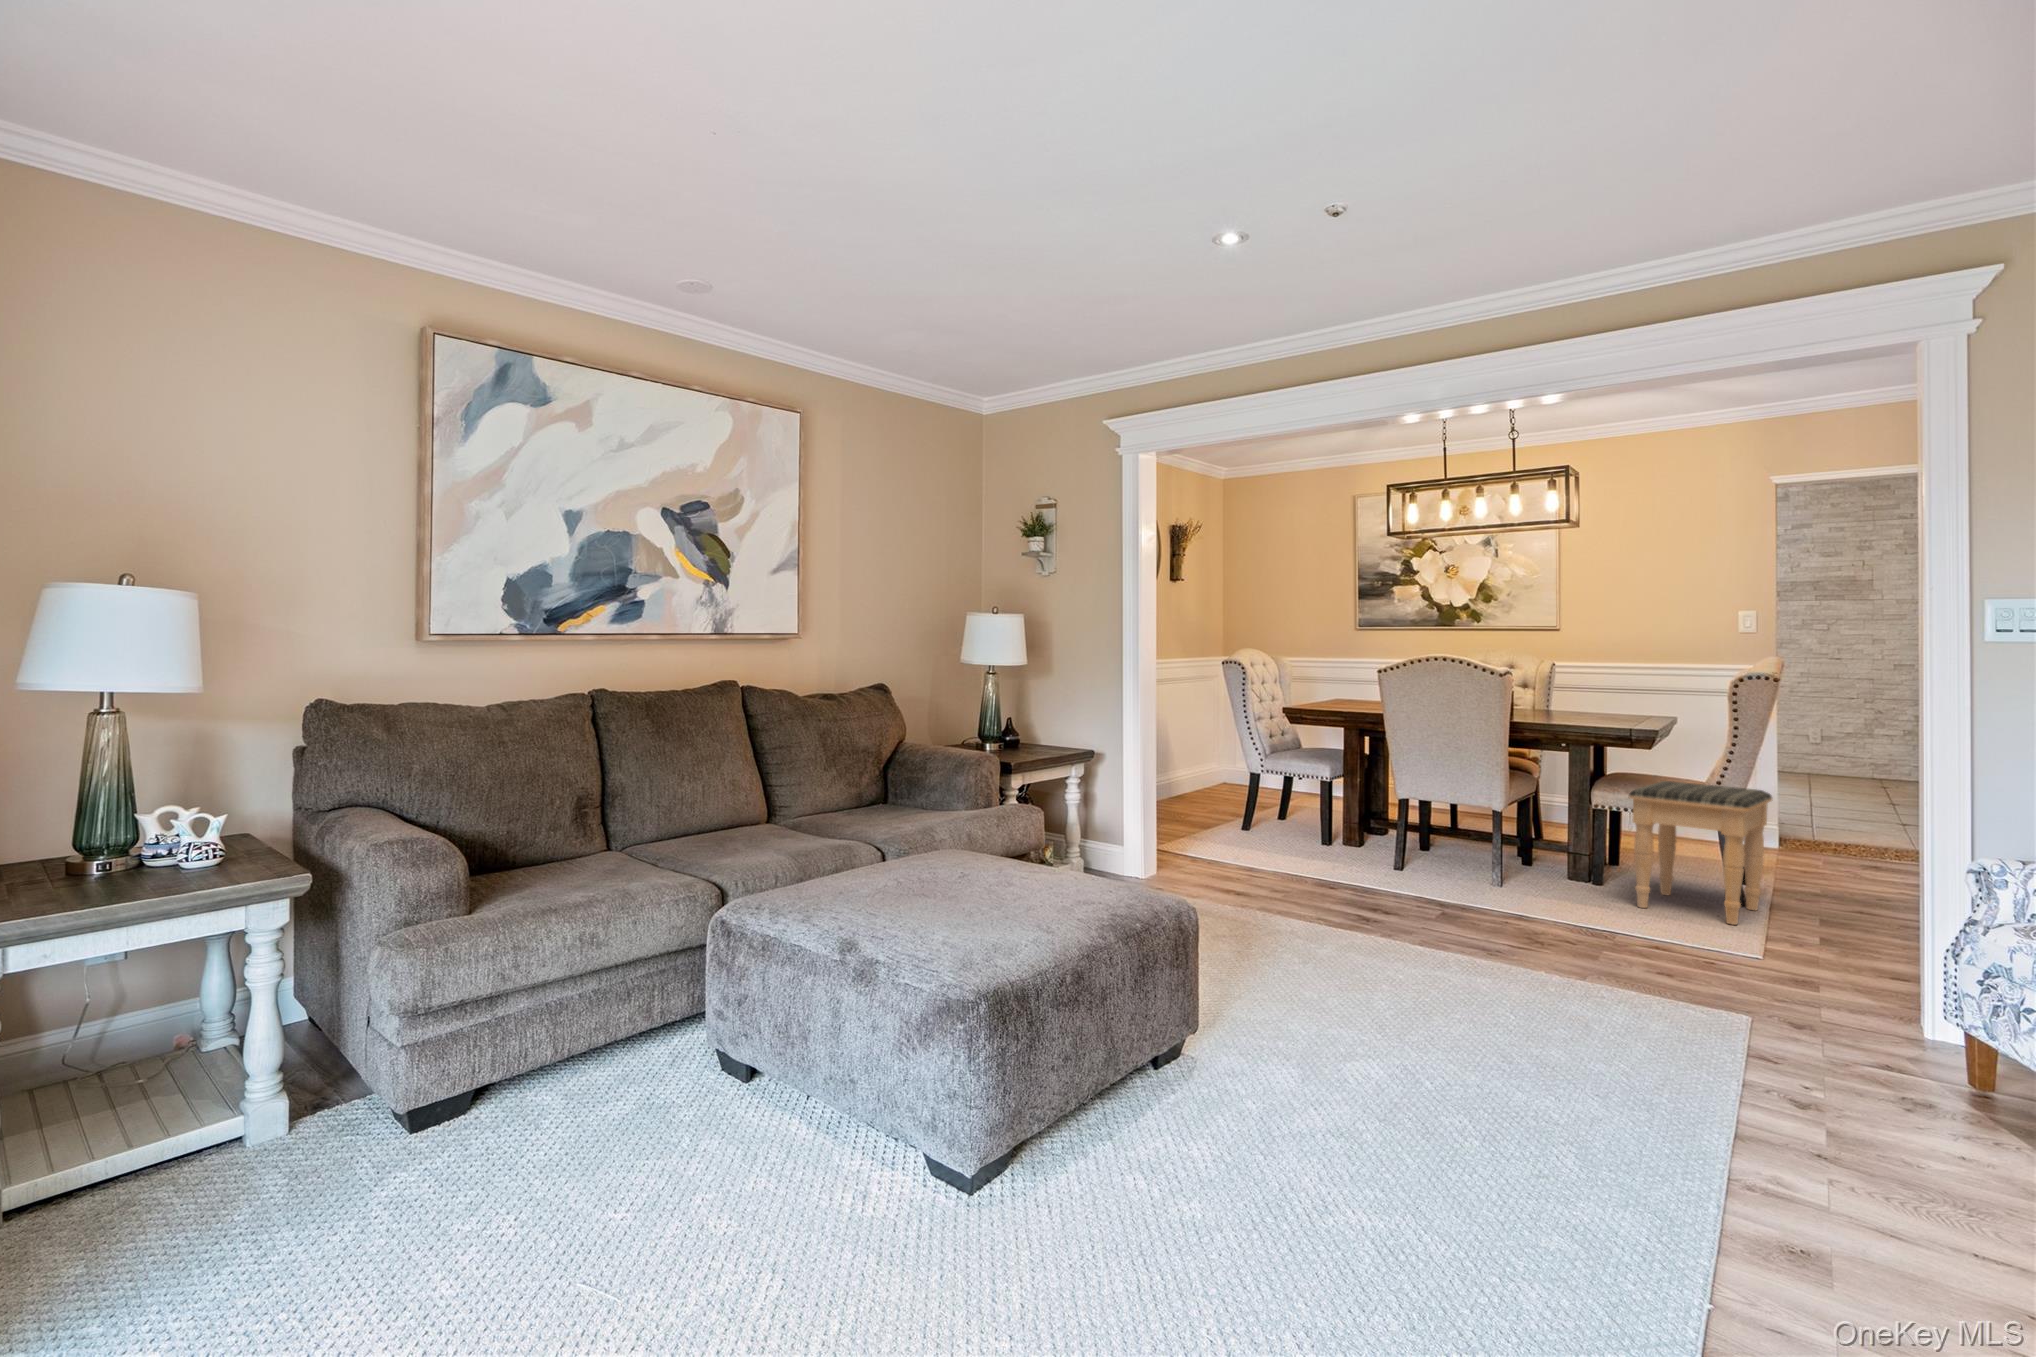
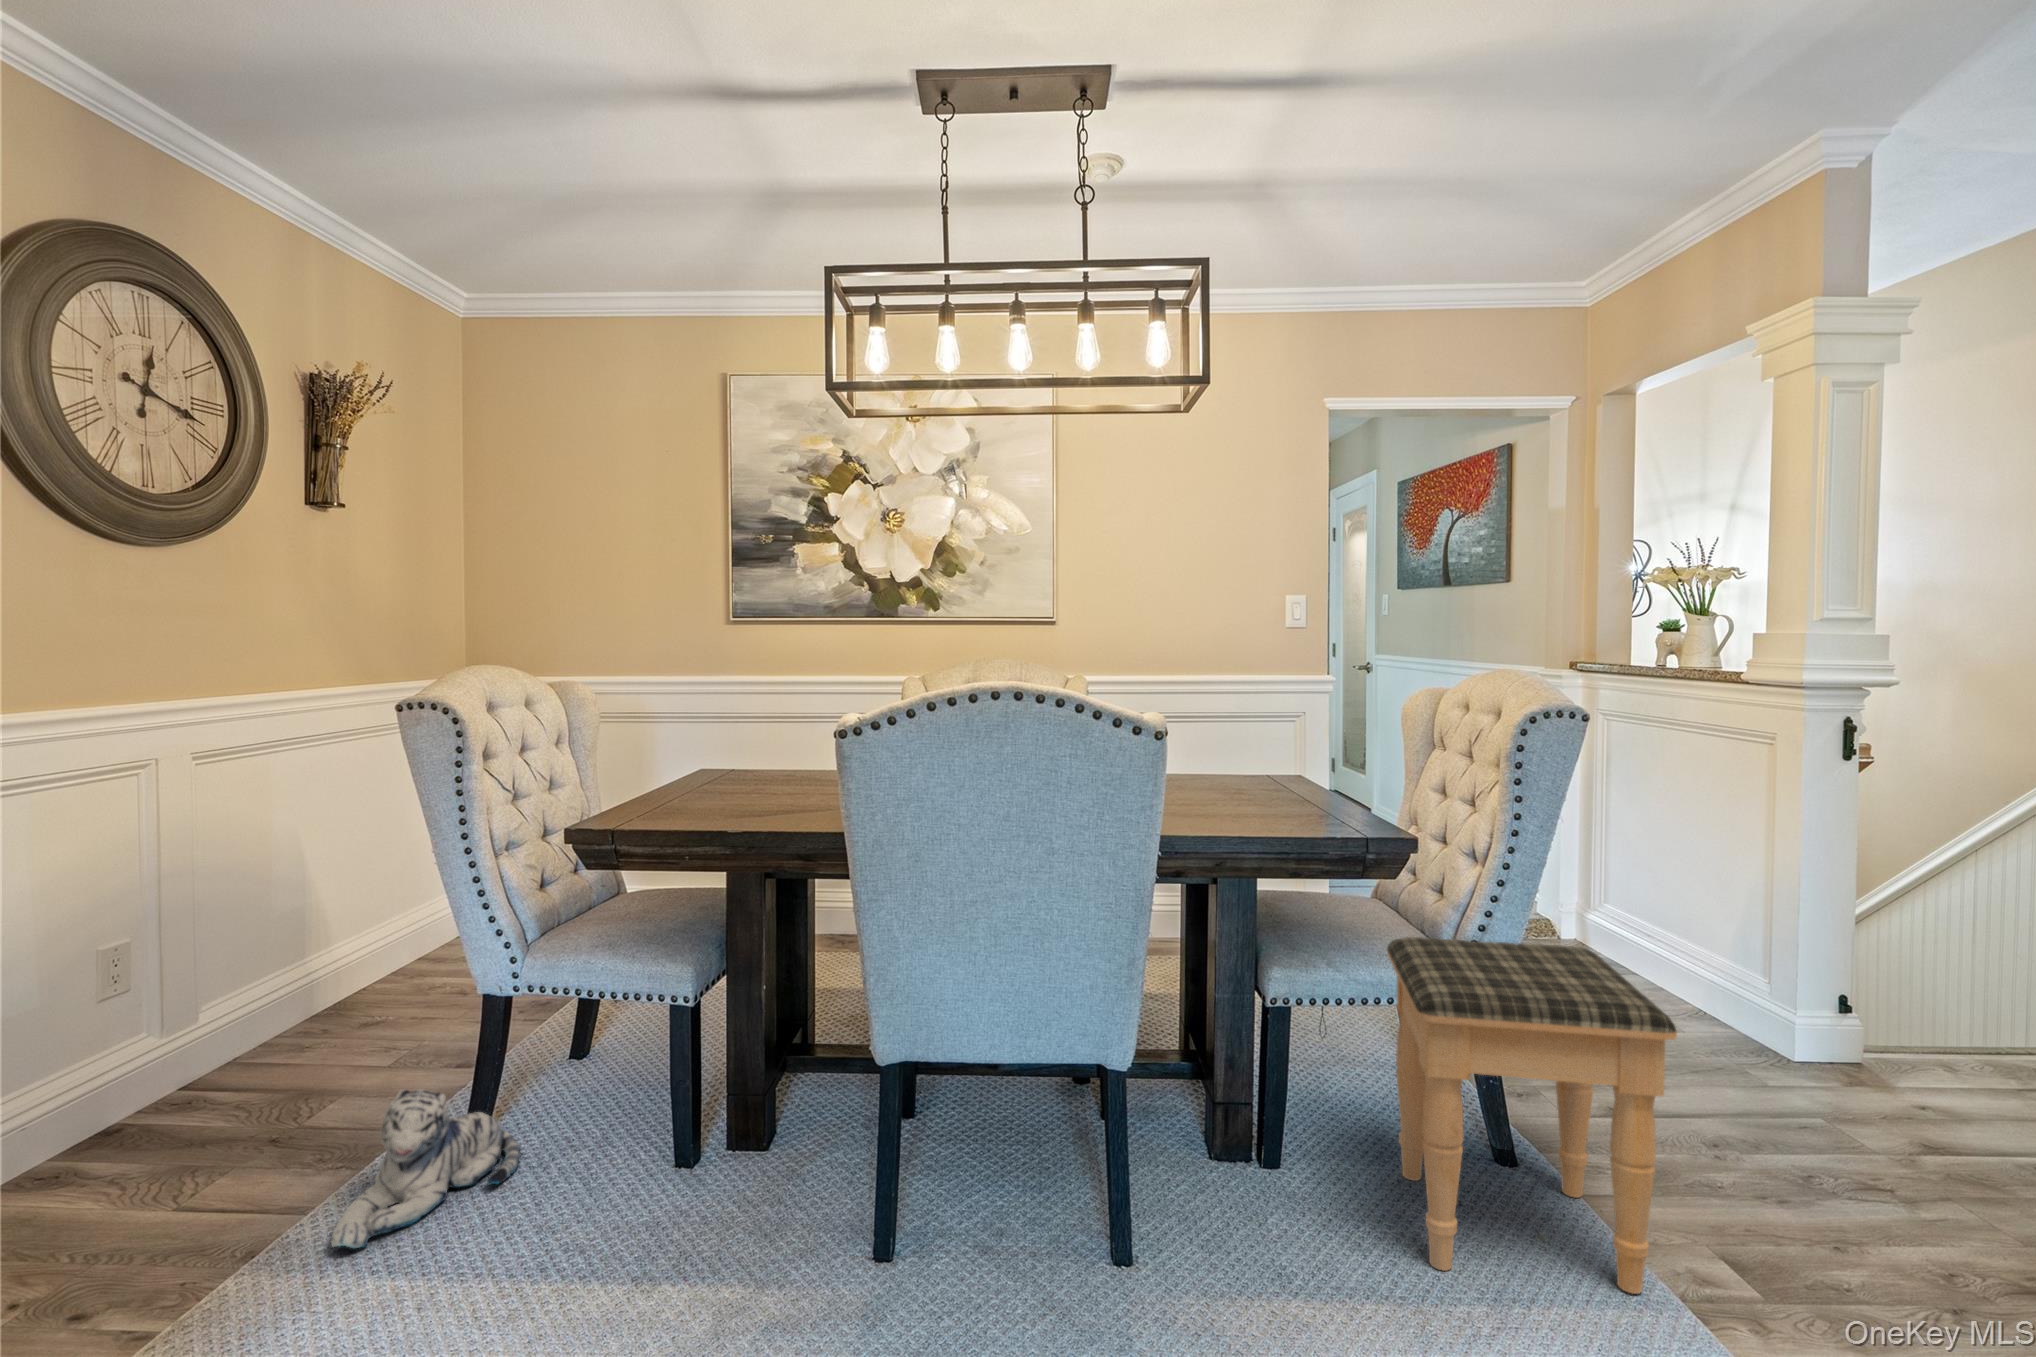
plush toy: none [1207,798,1262,843] -> present [330,1090,521,1248]

